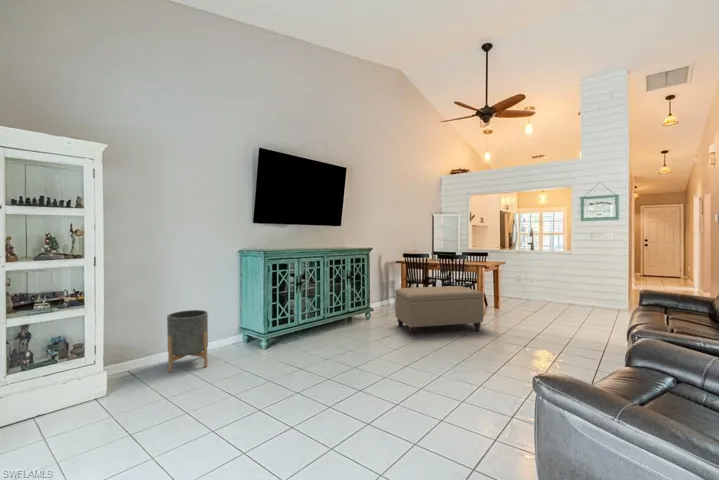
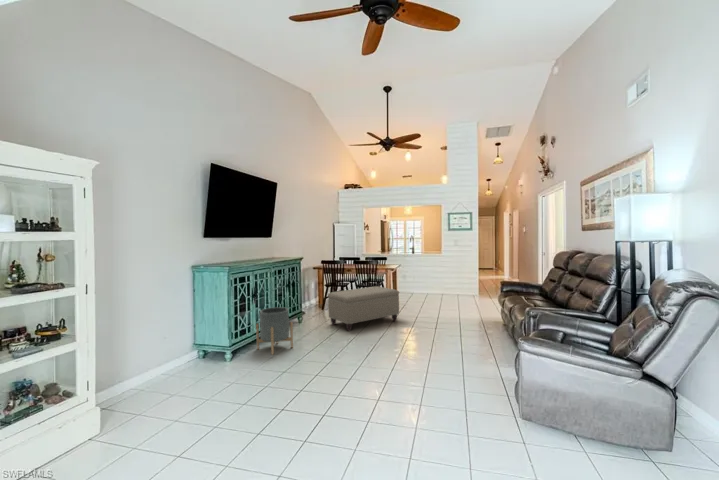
planter: present [167,310,208,372] -> present [256,307,293,354]

